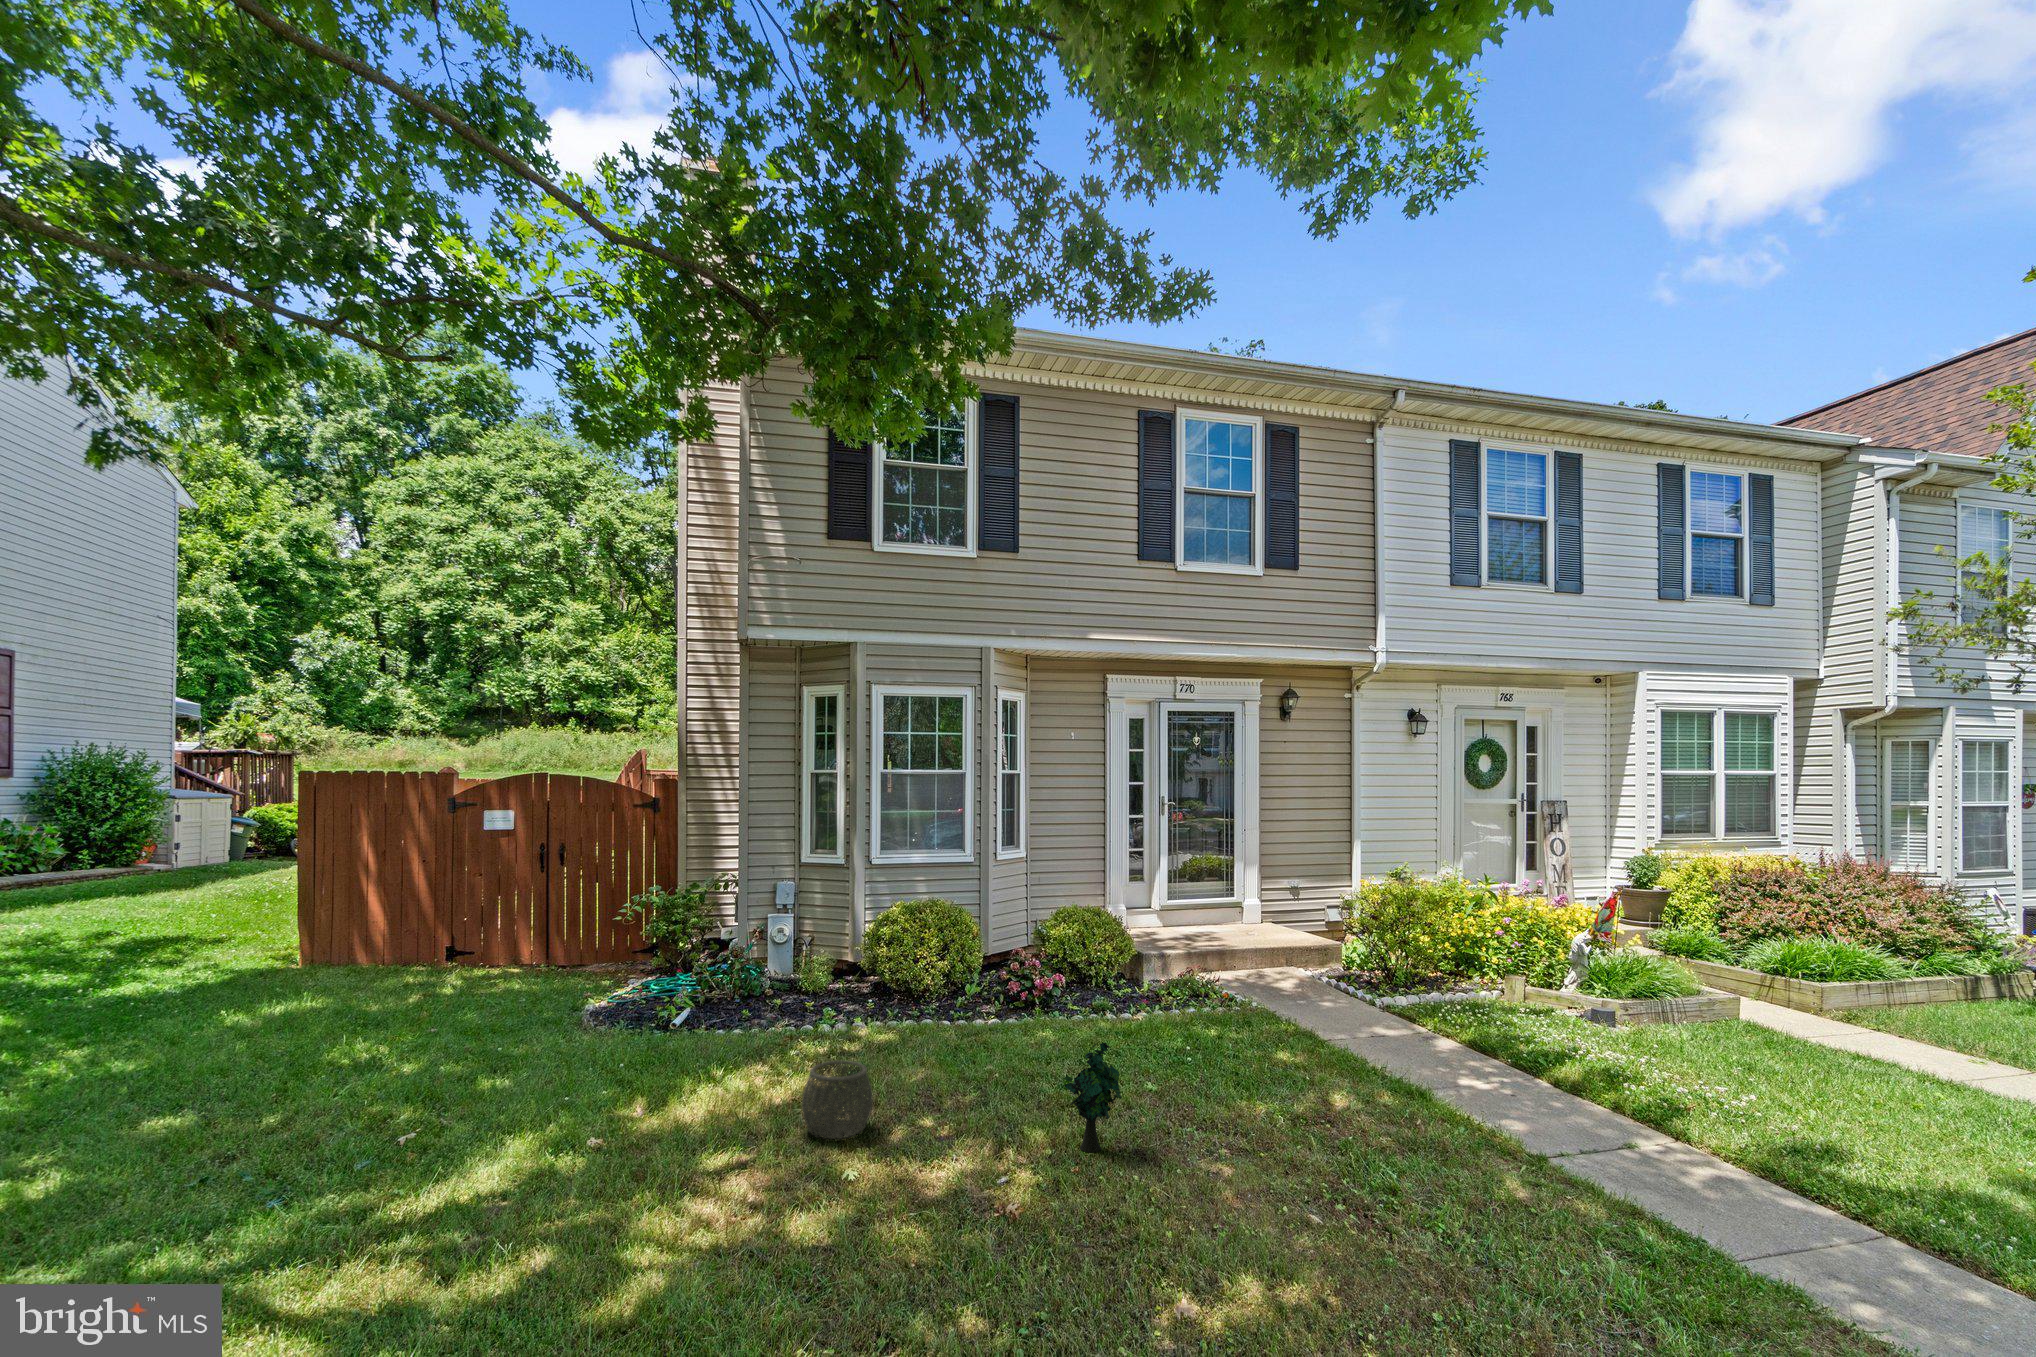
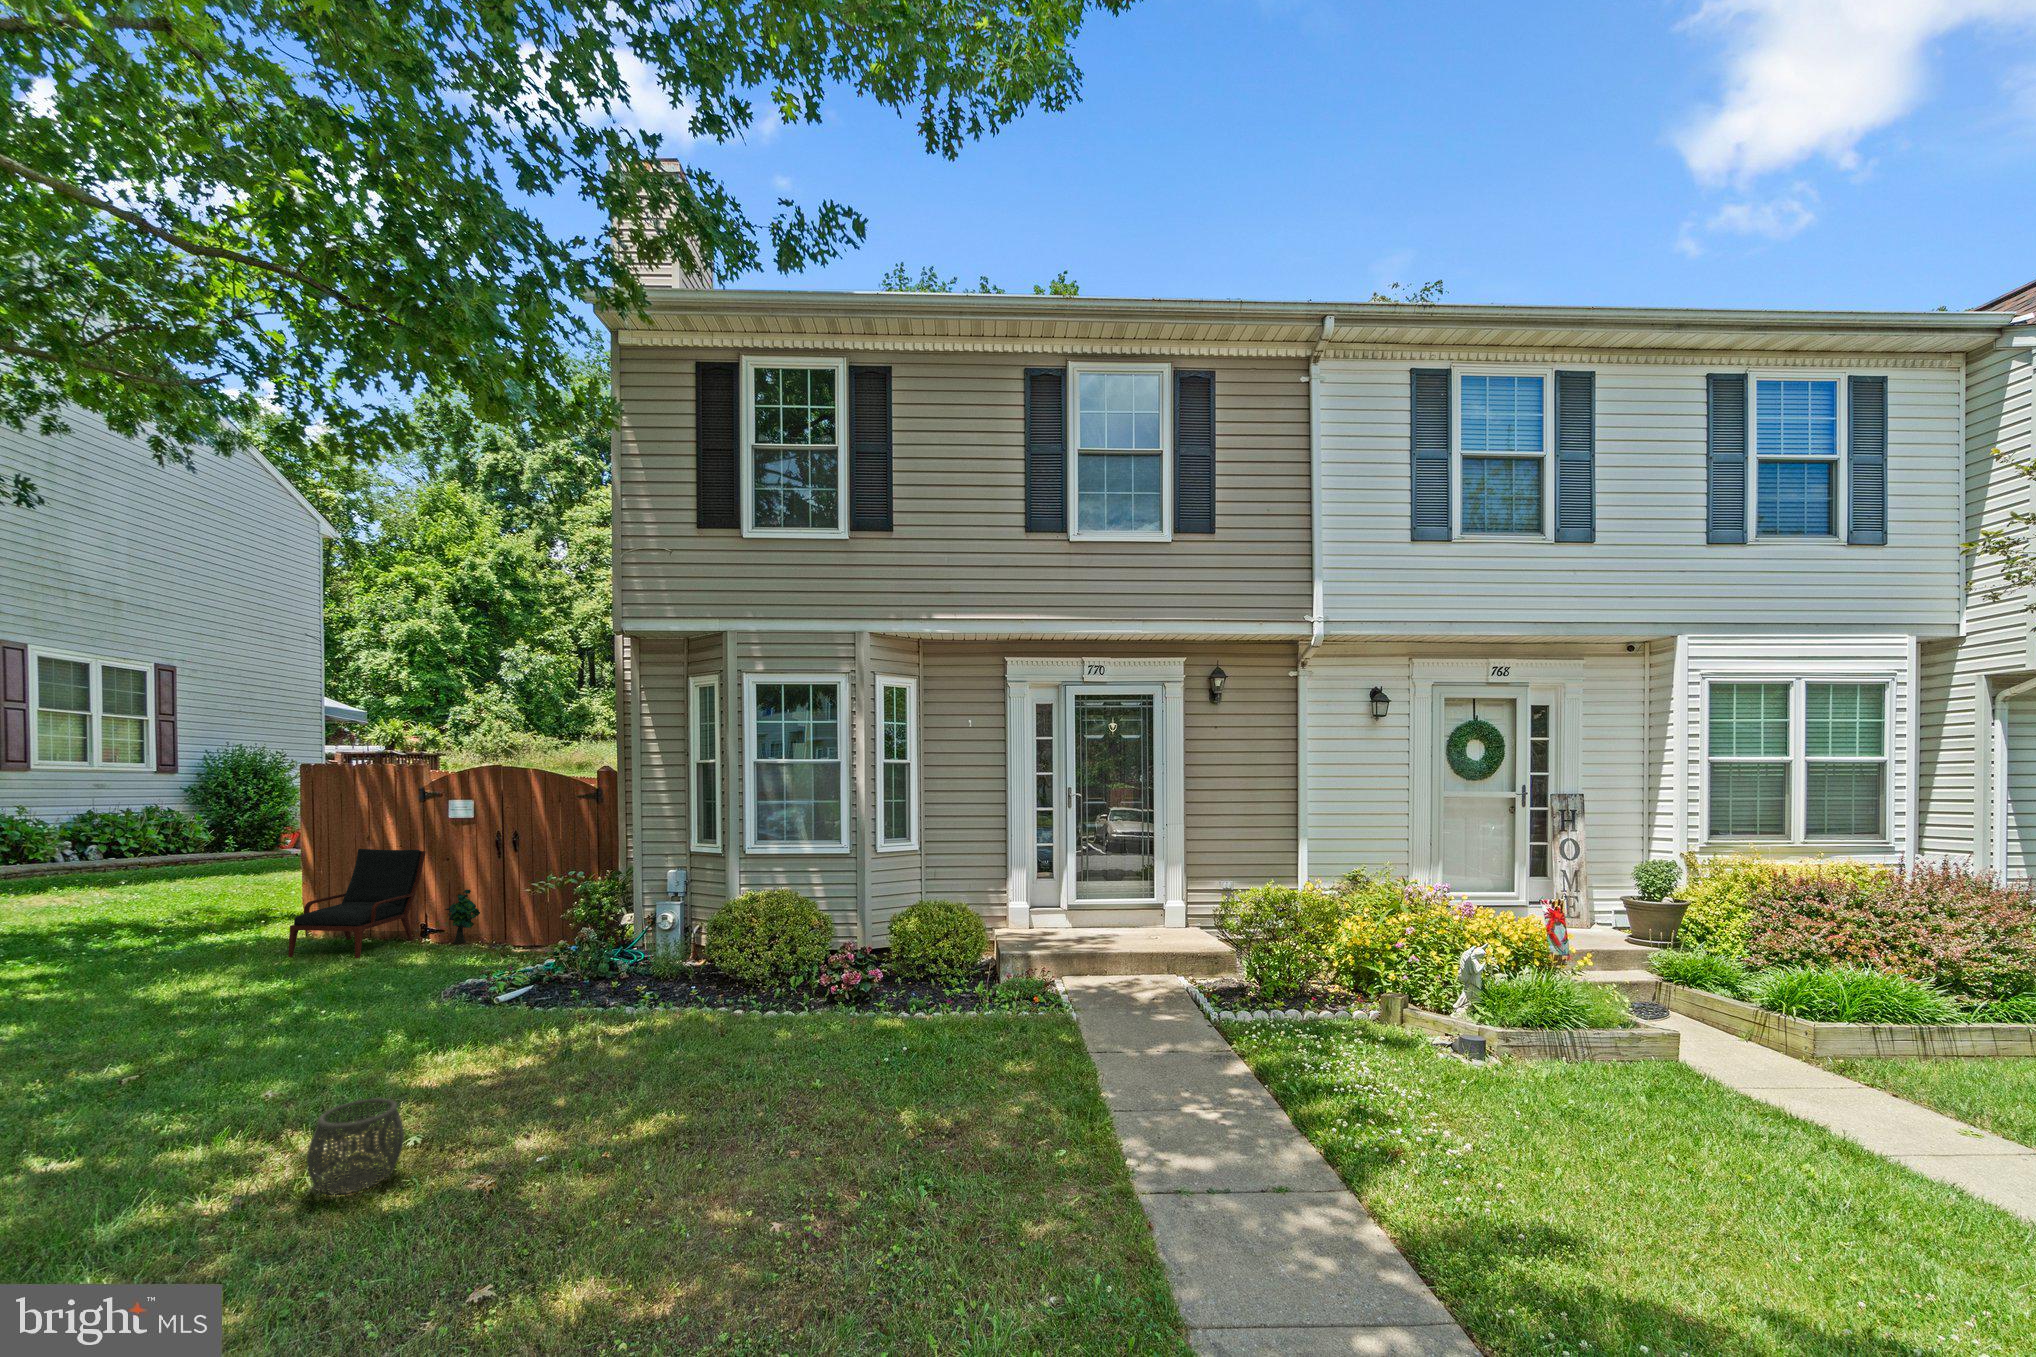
armchair: none [371,864,492,982] -> present [288,849,426,959]
decorative plant: present [1064,1043,1122,1152] -> present [445,890,480,944]

